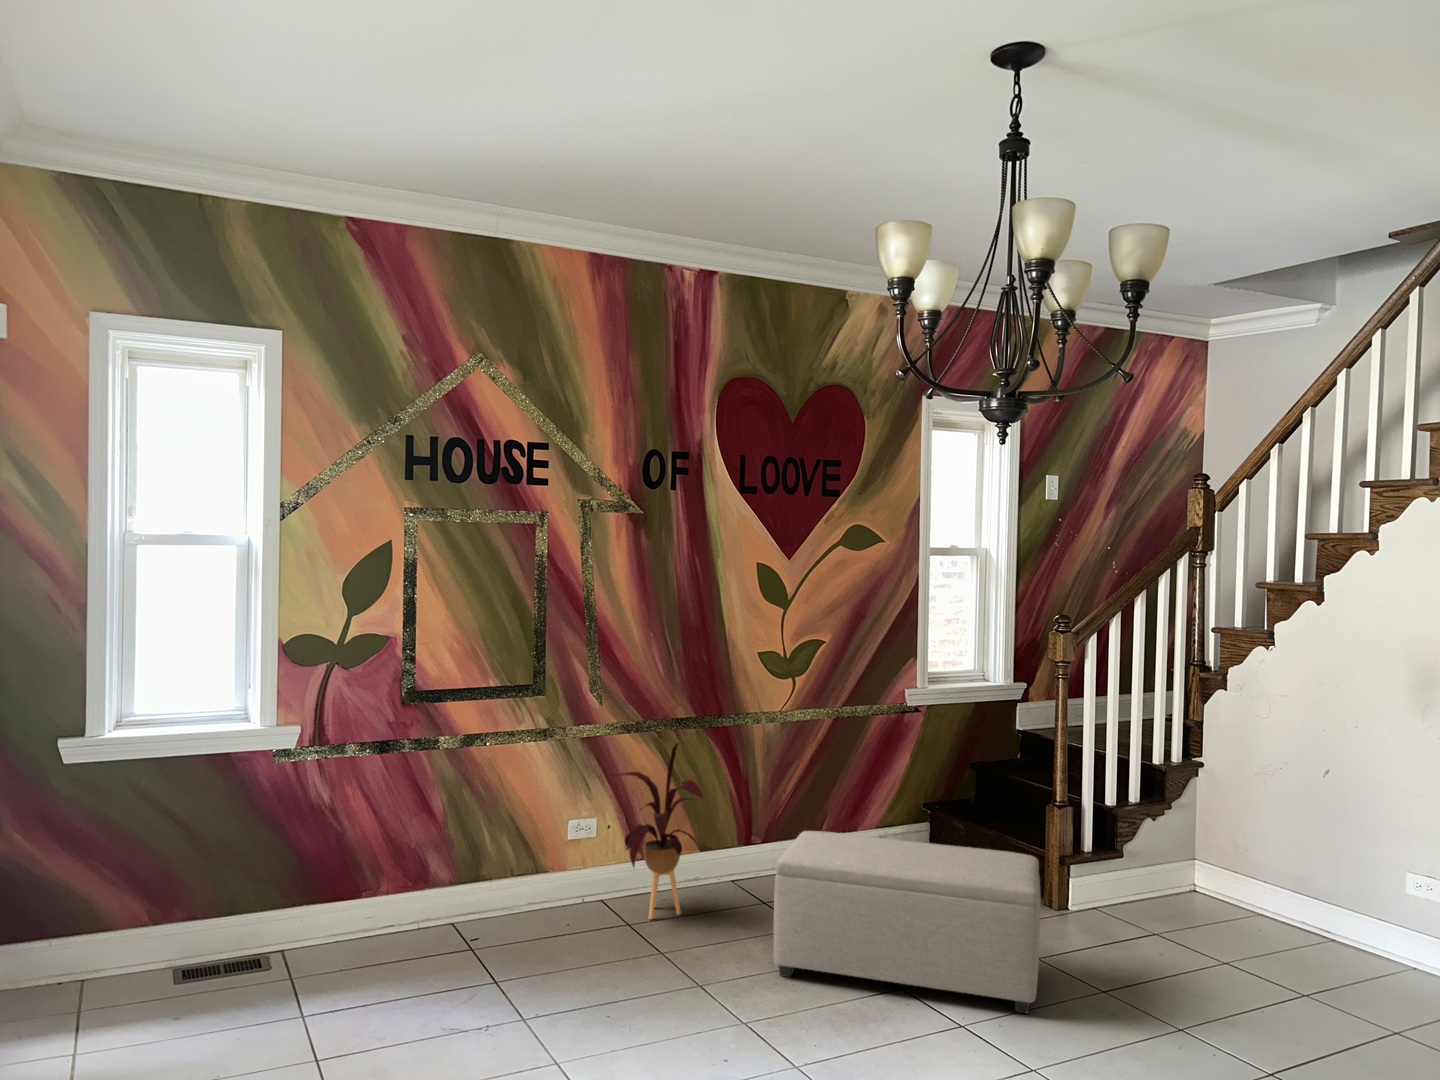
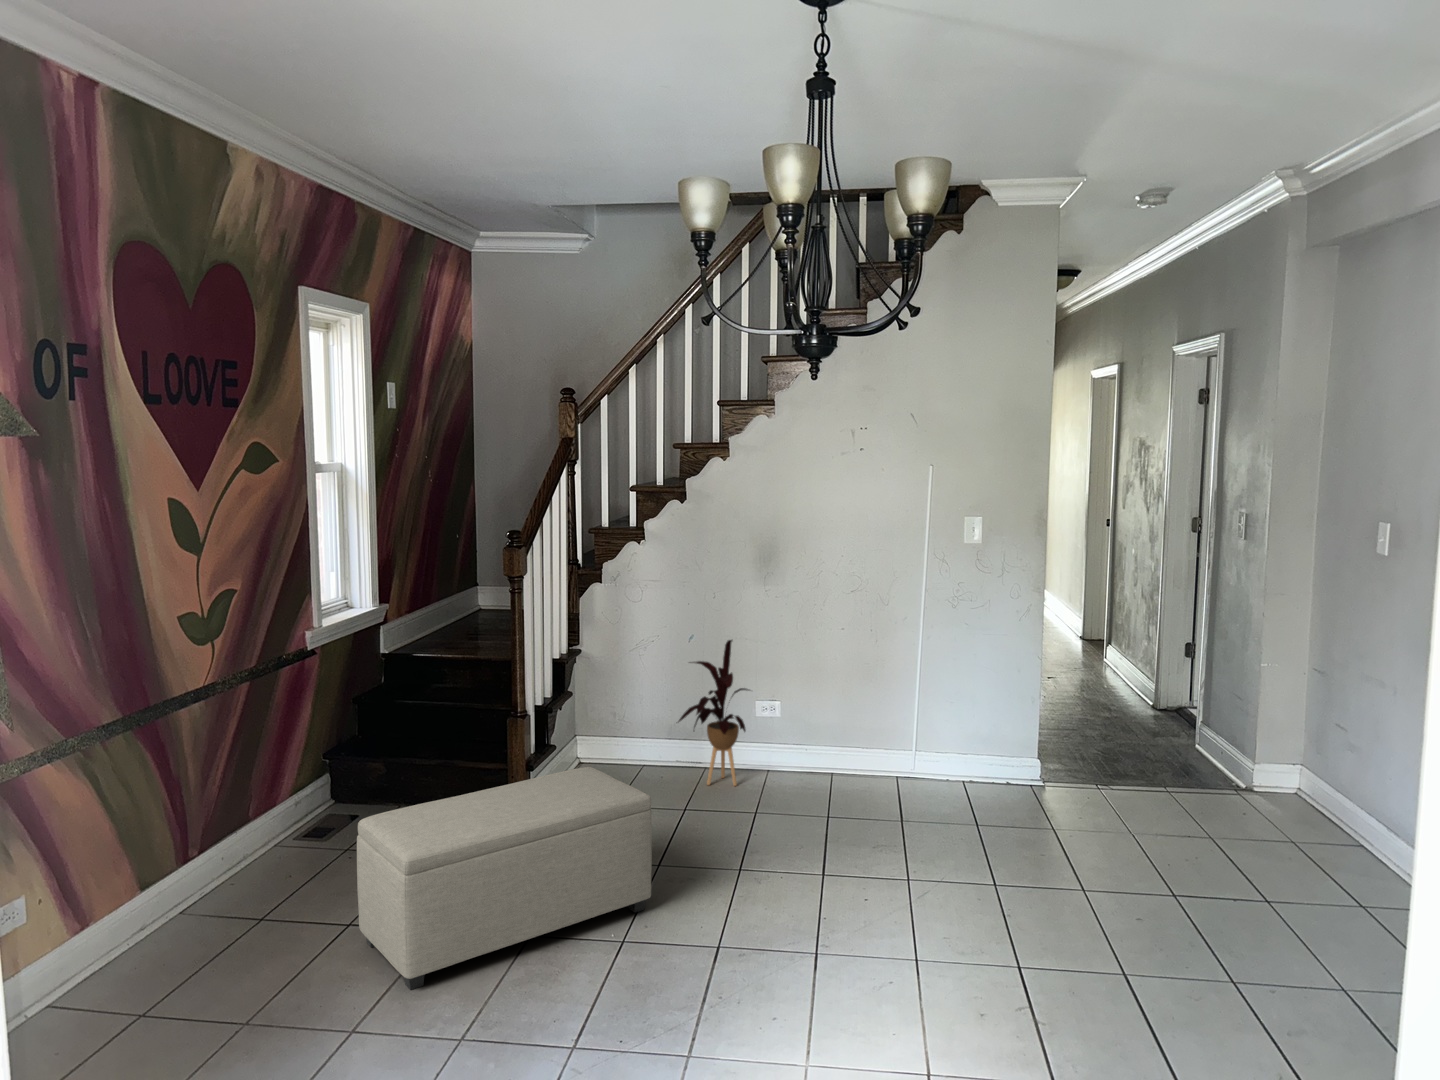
house plant: present [614,742,703,919] -> present [678,640,748,786]

